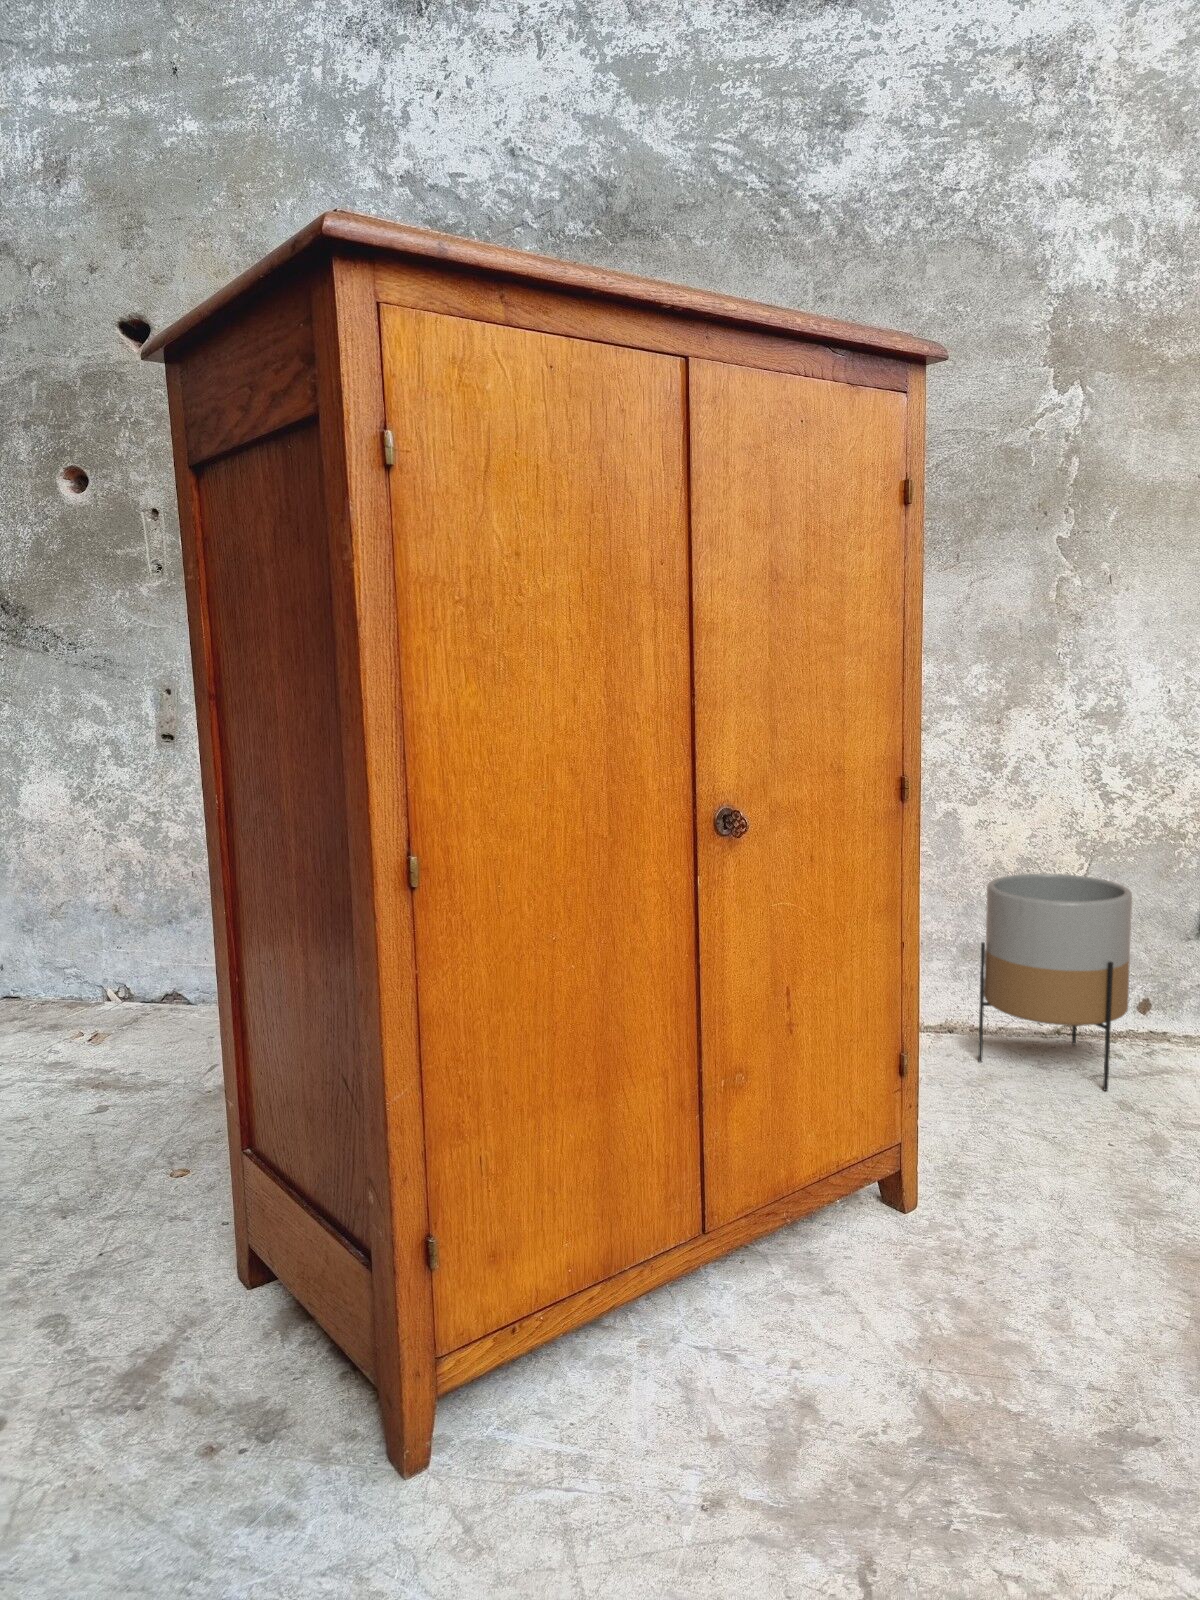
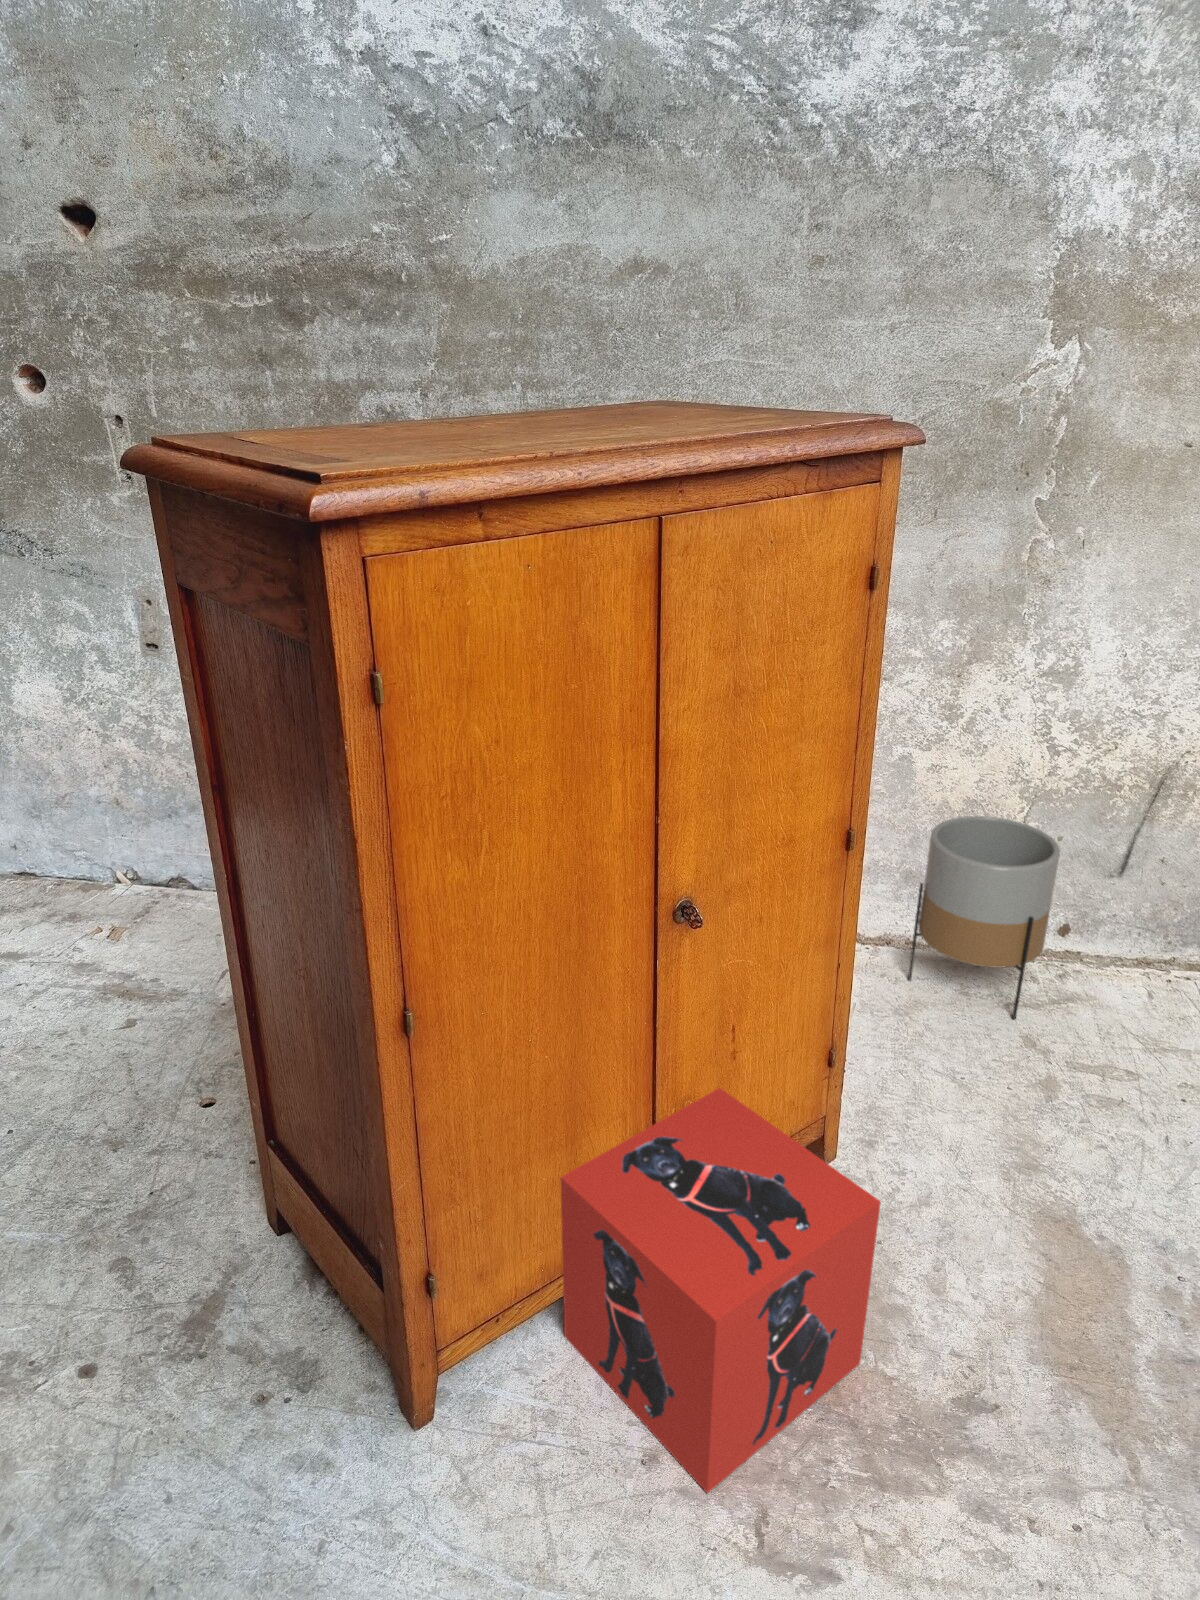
storage box: none [592,1068,985,1546] -> present [561,1088,881,1493]

